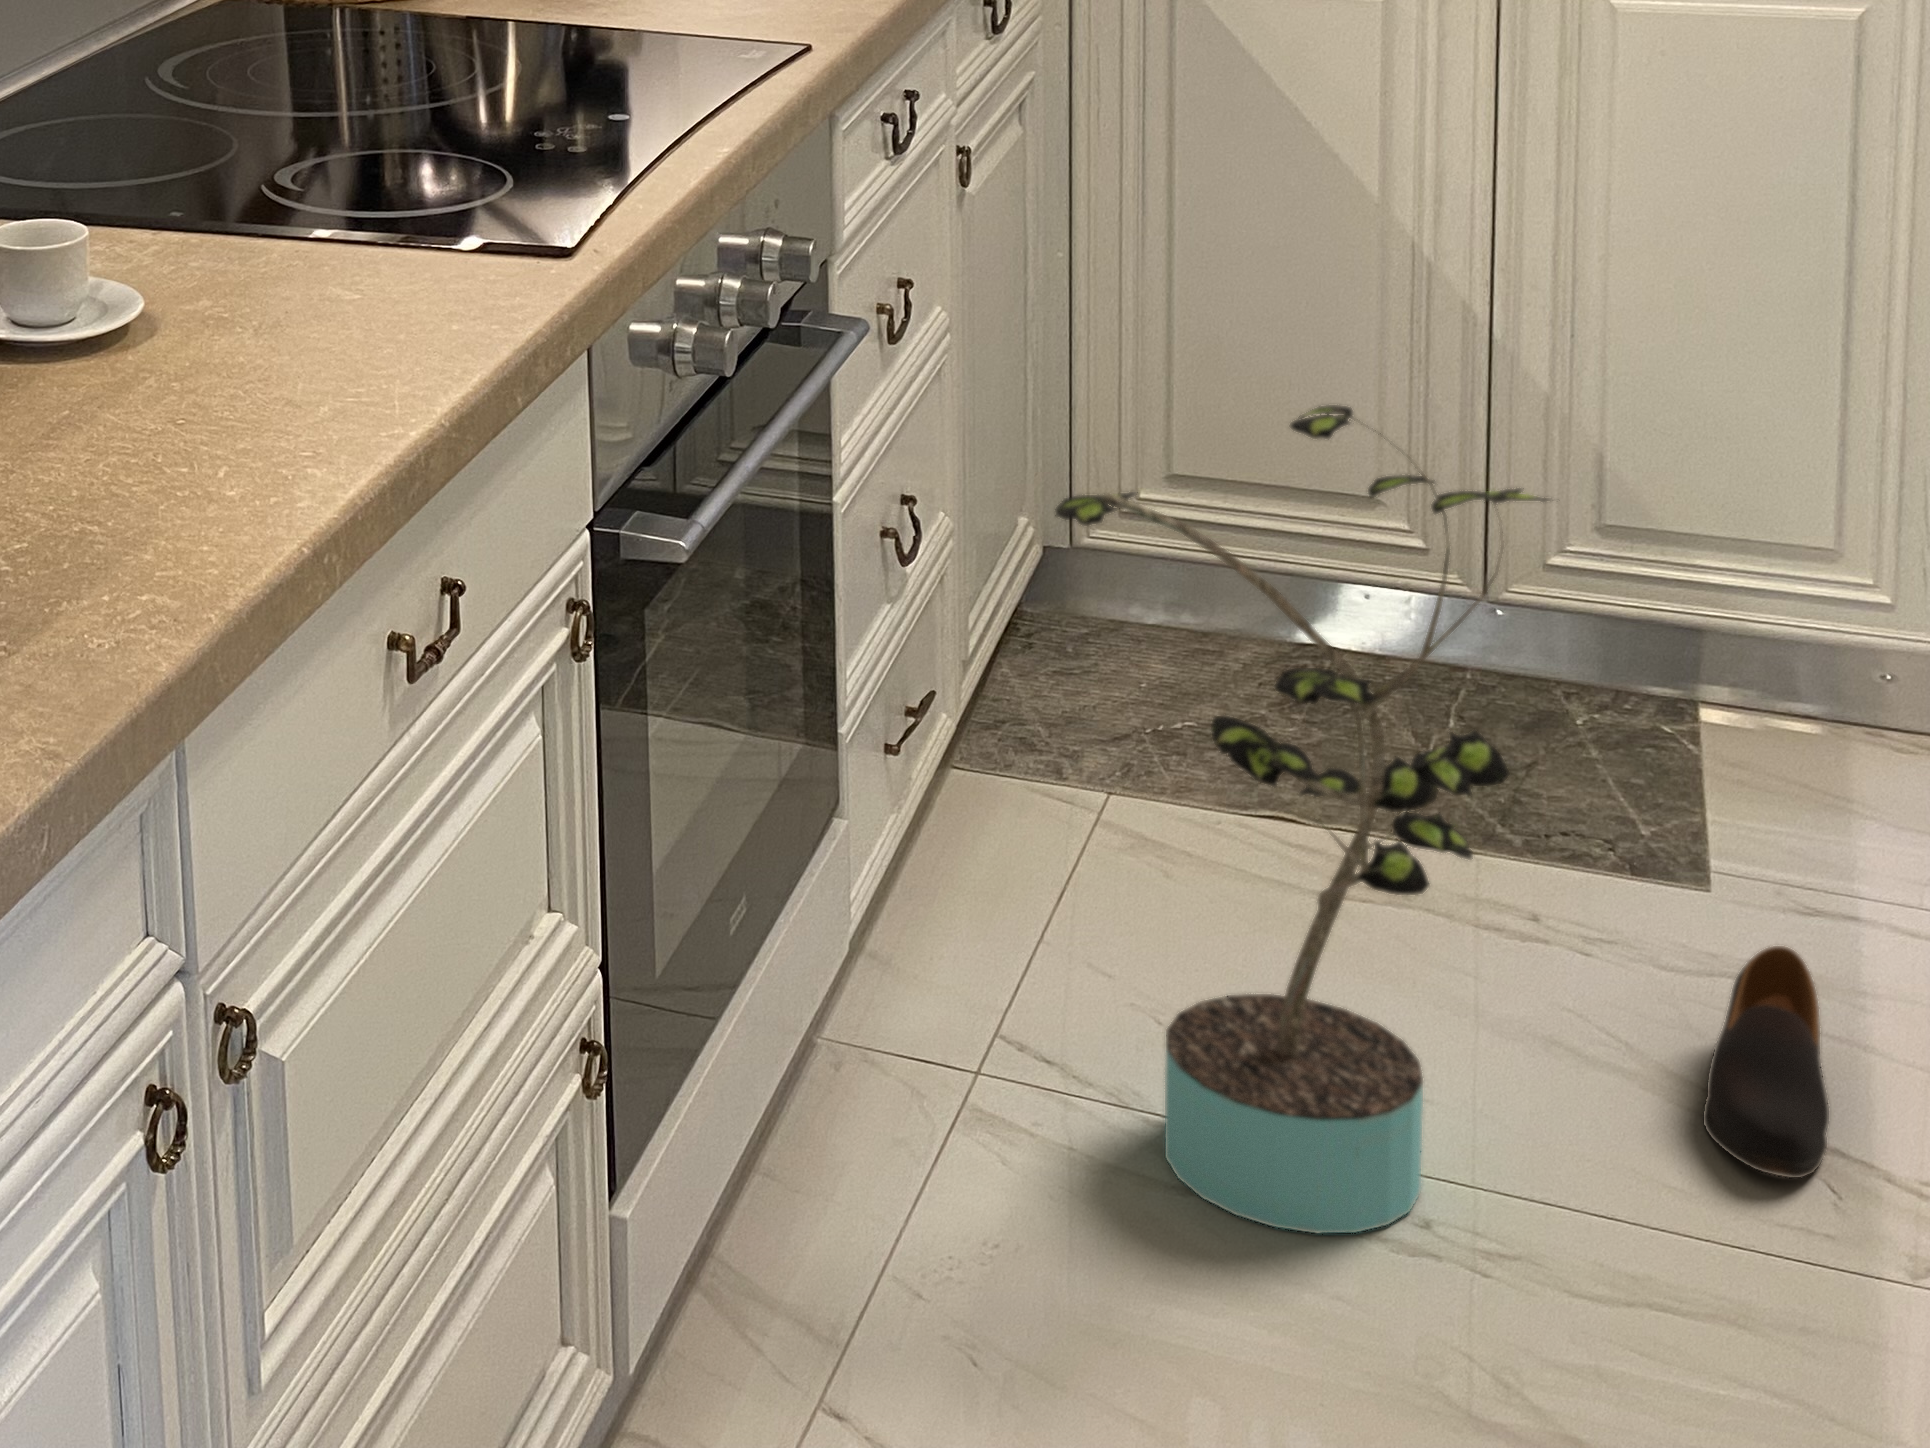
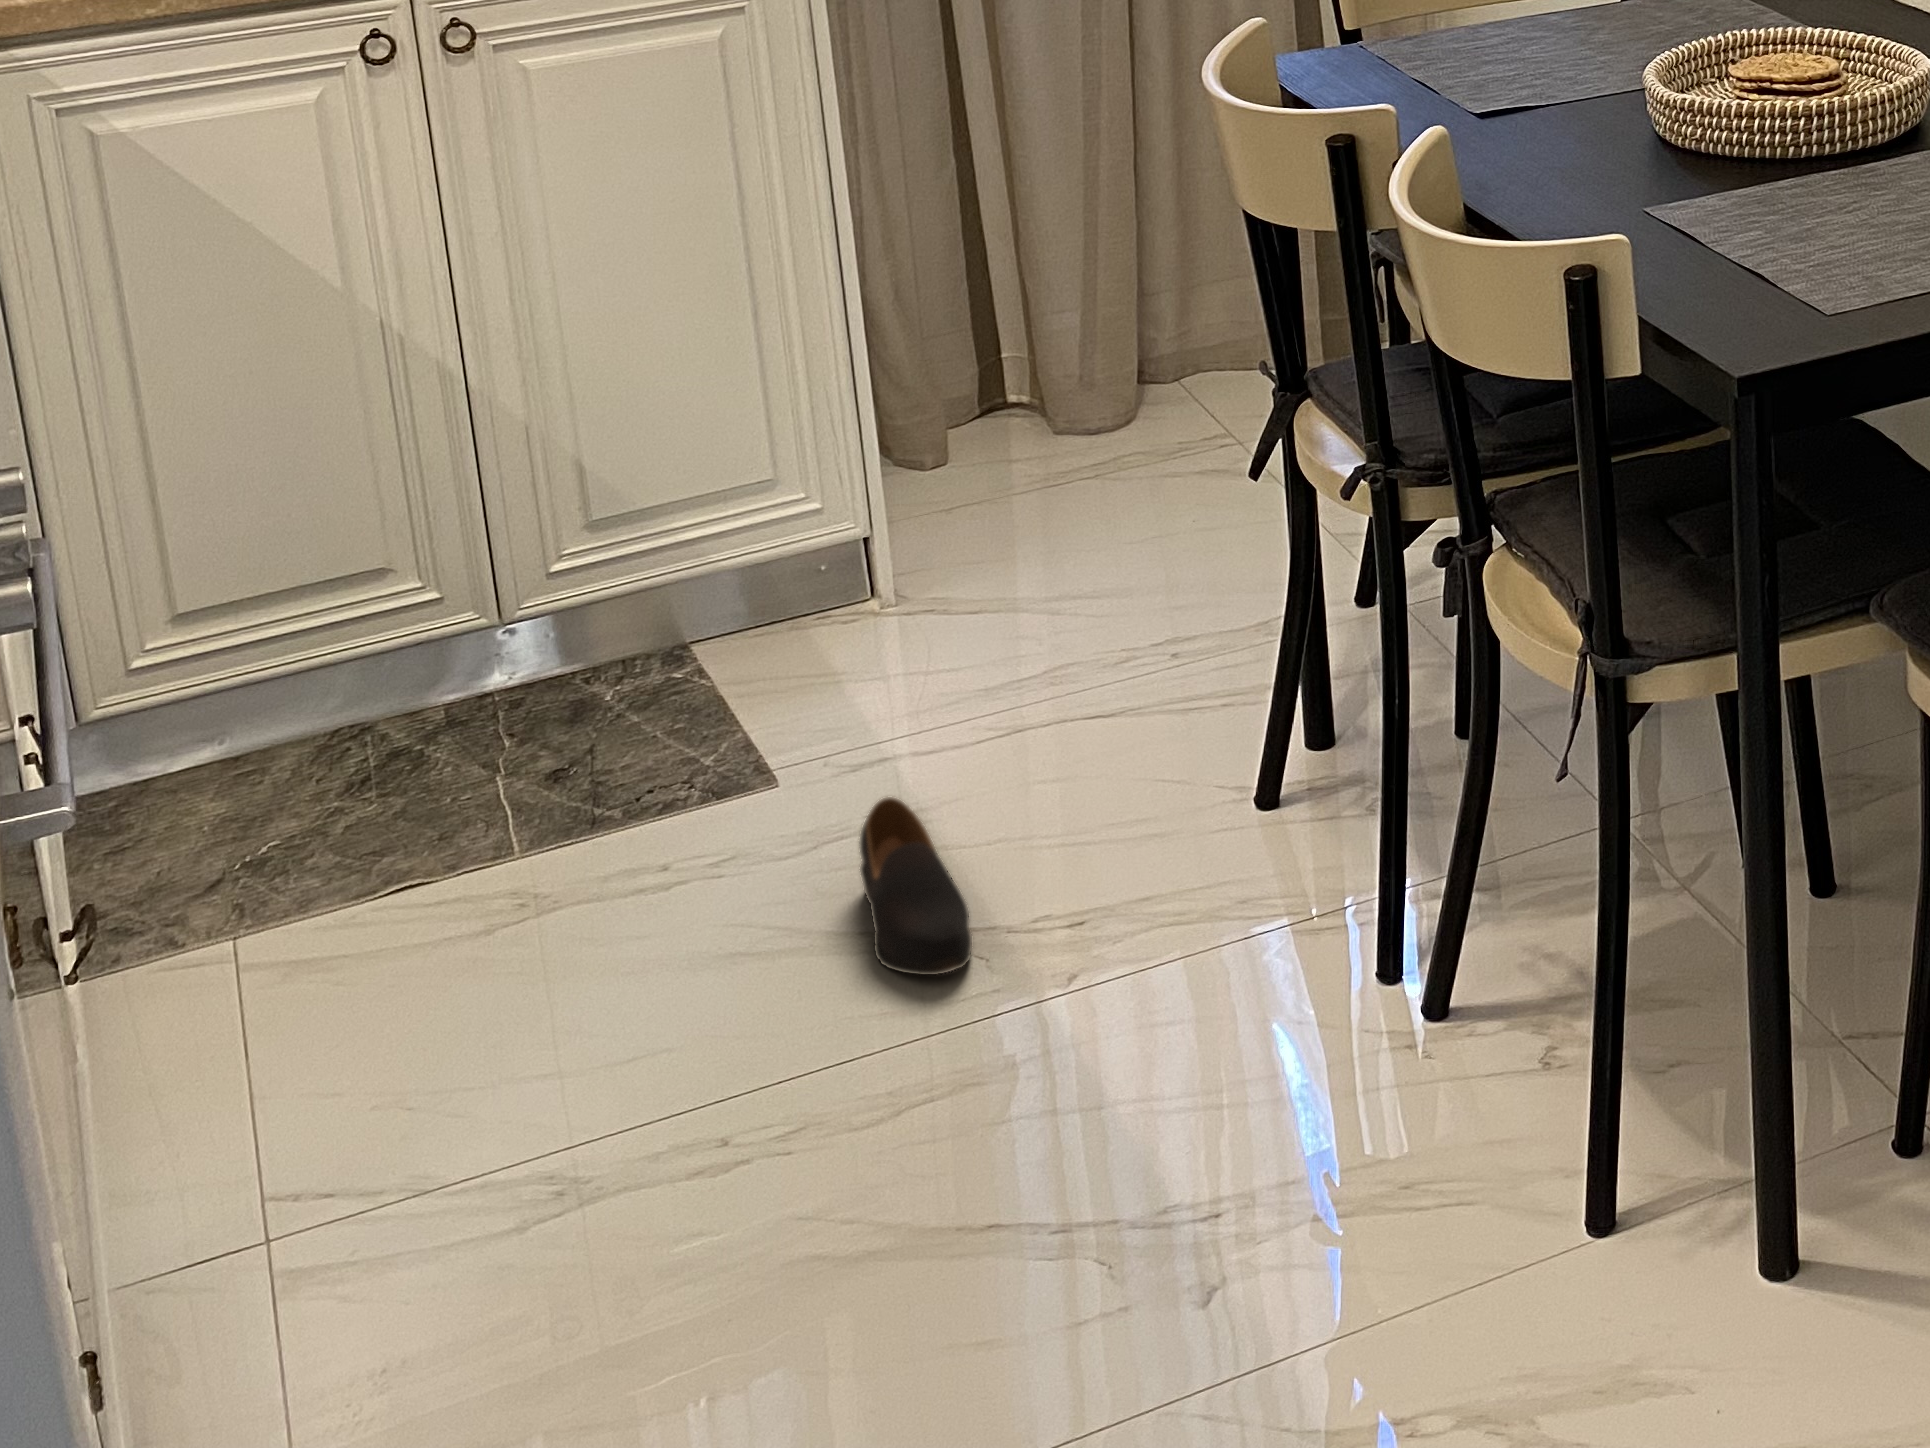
potted plant: present [1055,405,1548,1233] -> none [265,476,756,1238]

